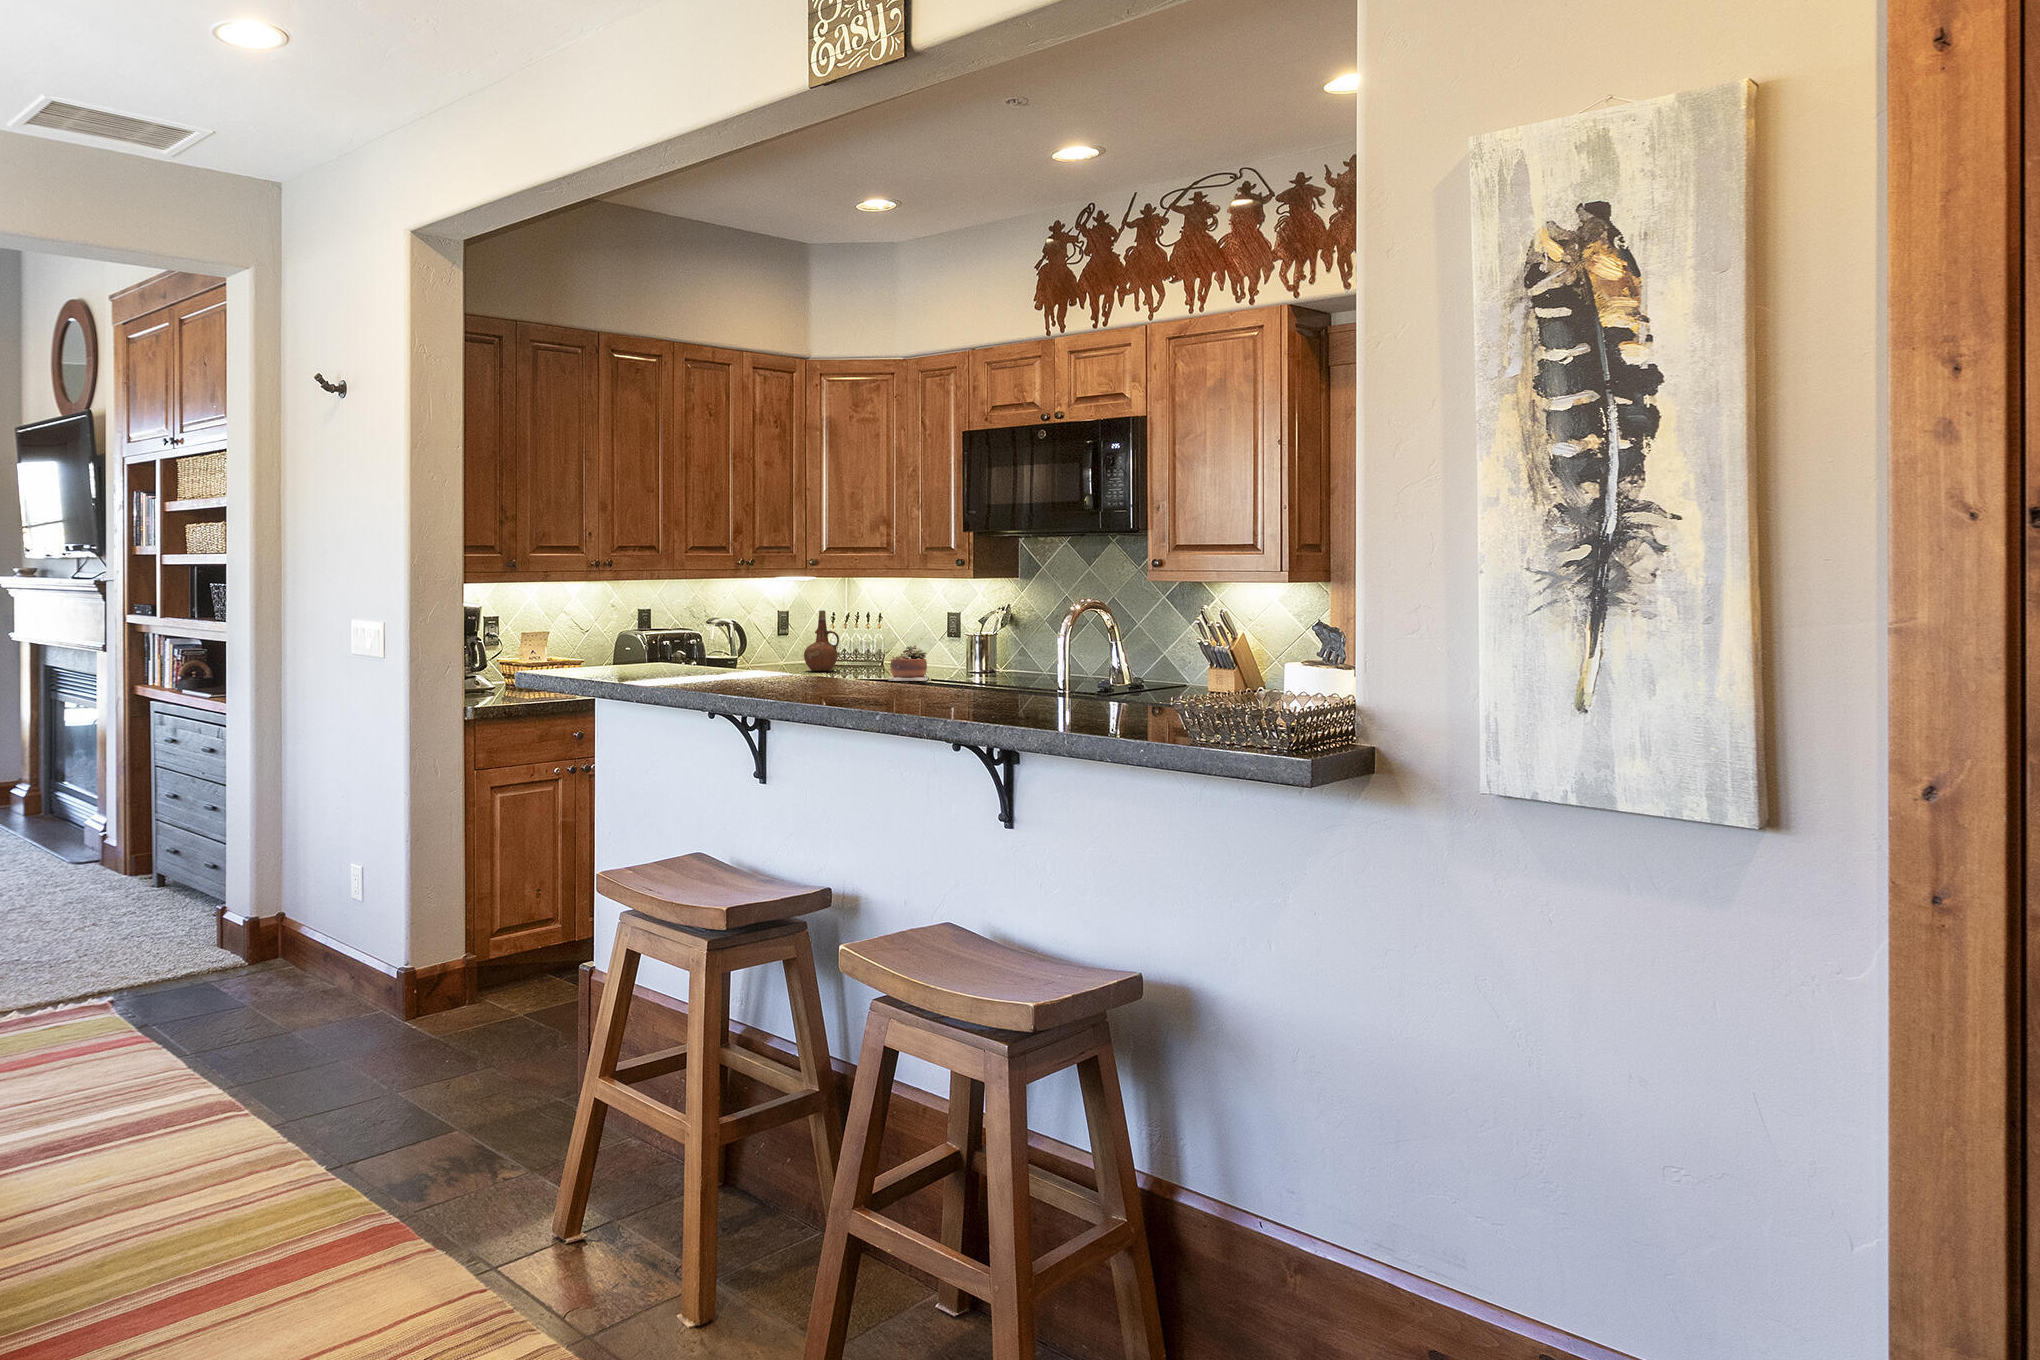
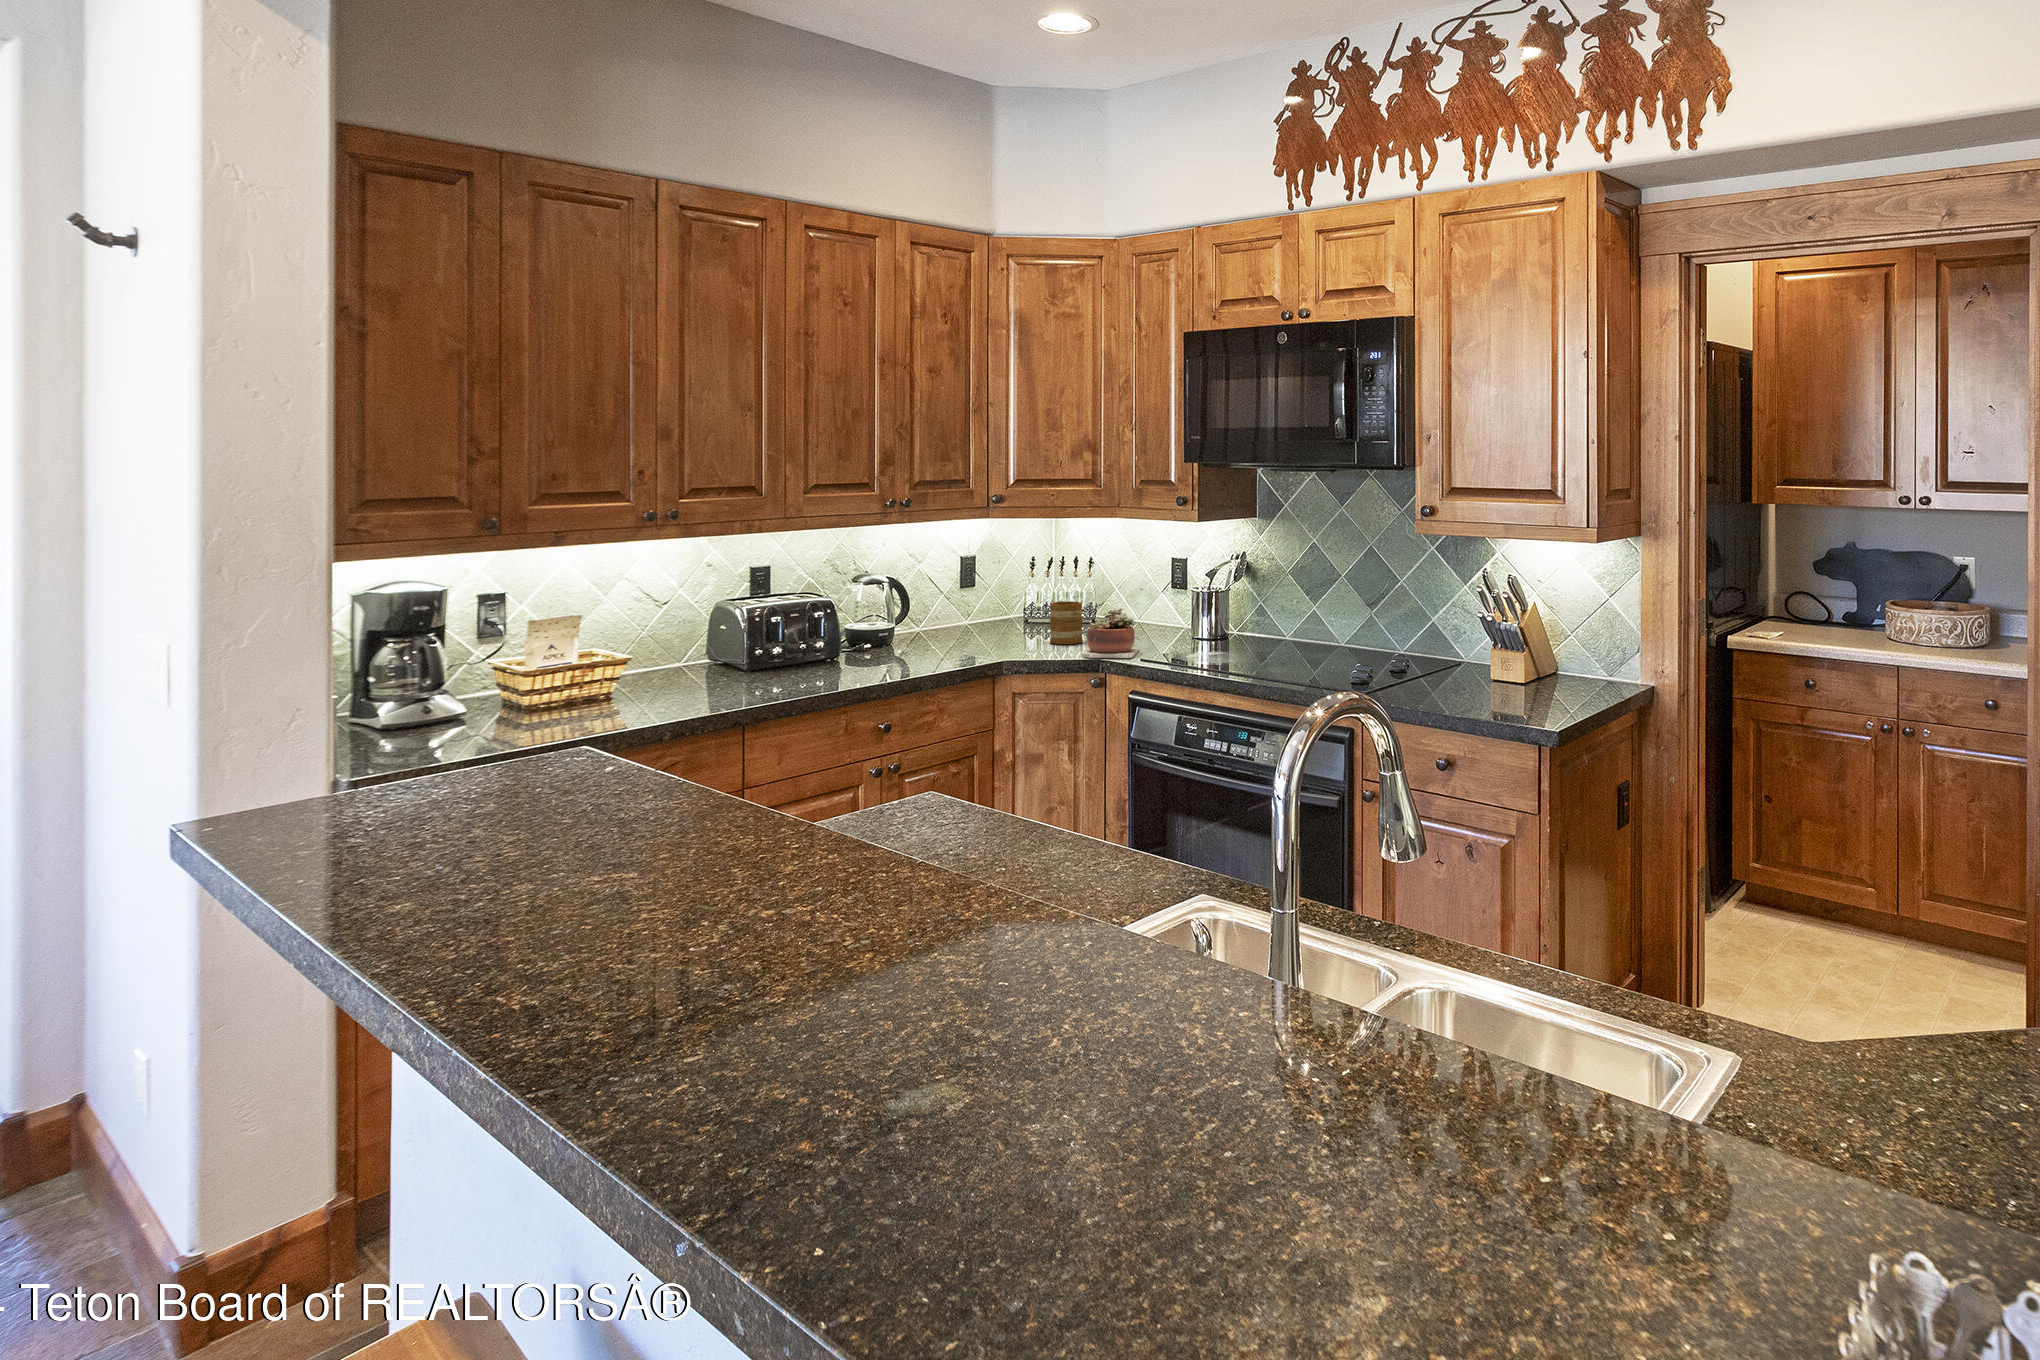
ceramic pitcher: present [804,611,839,671] -> none [988,556,1033,634]
mug: none [856,644,882,675] -> present [1050,601,1083,644]

